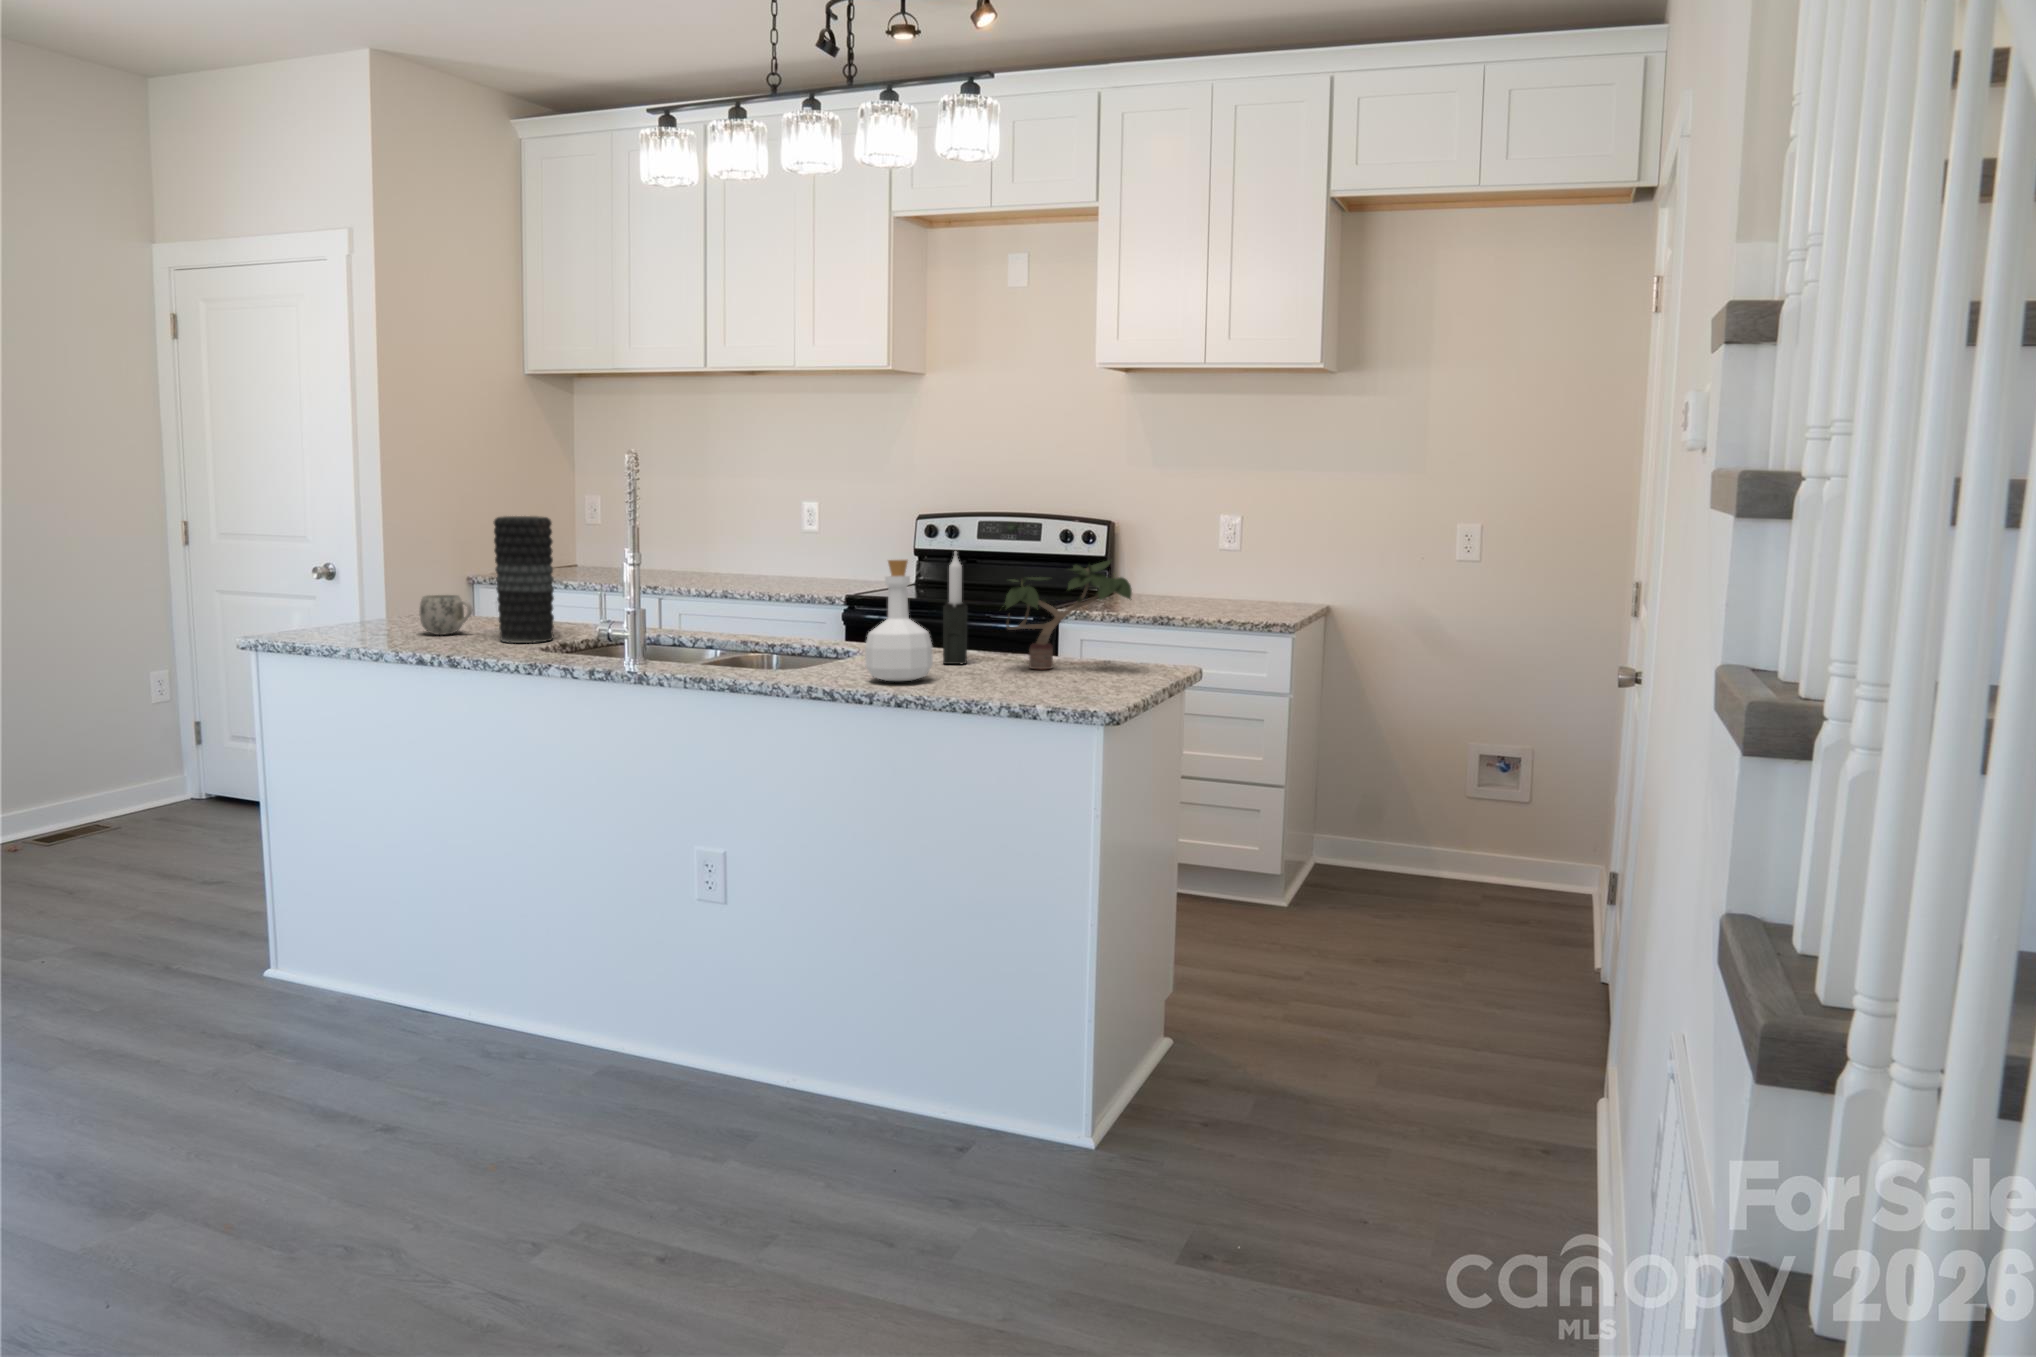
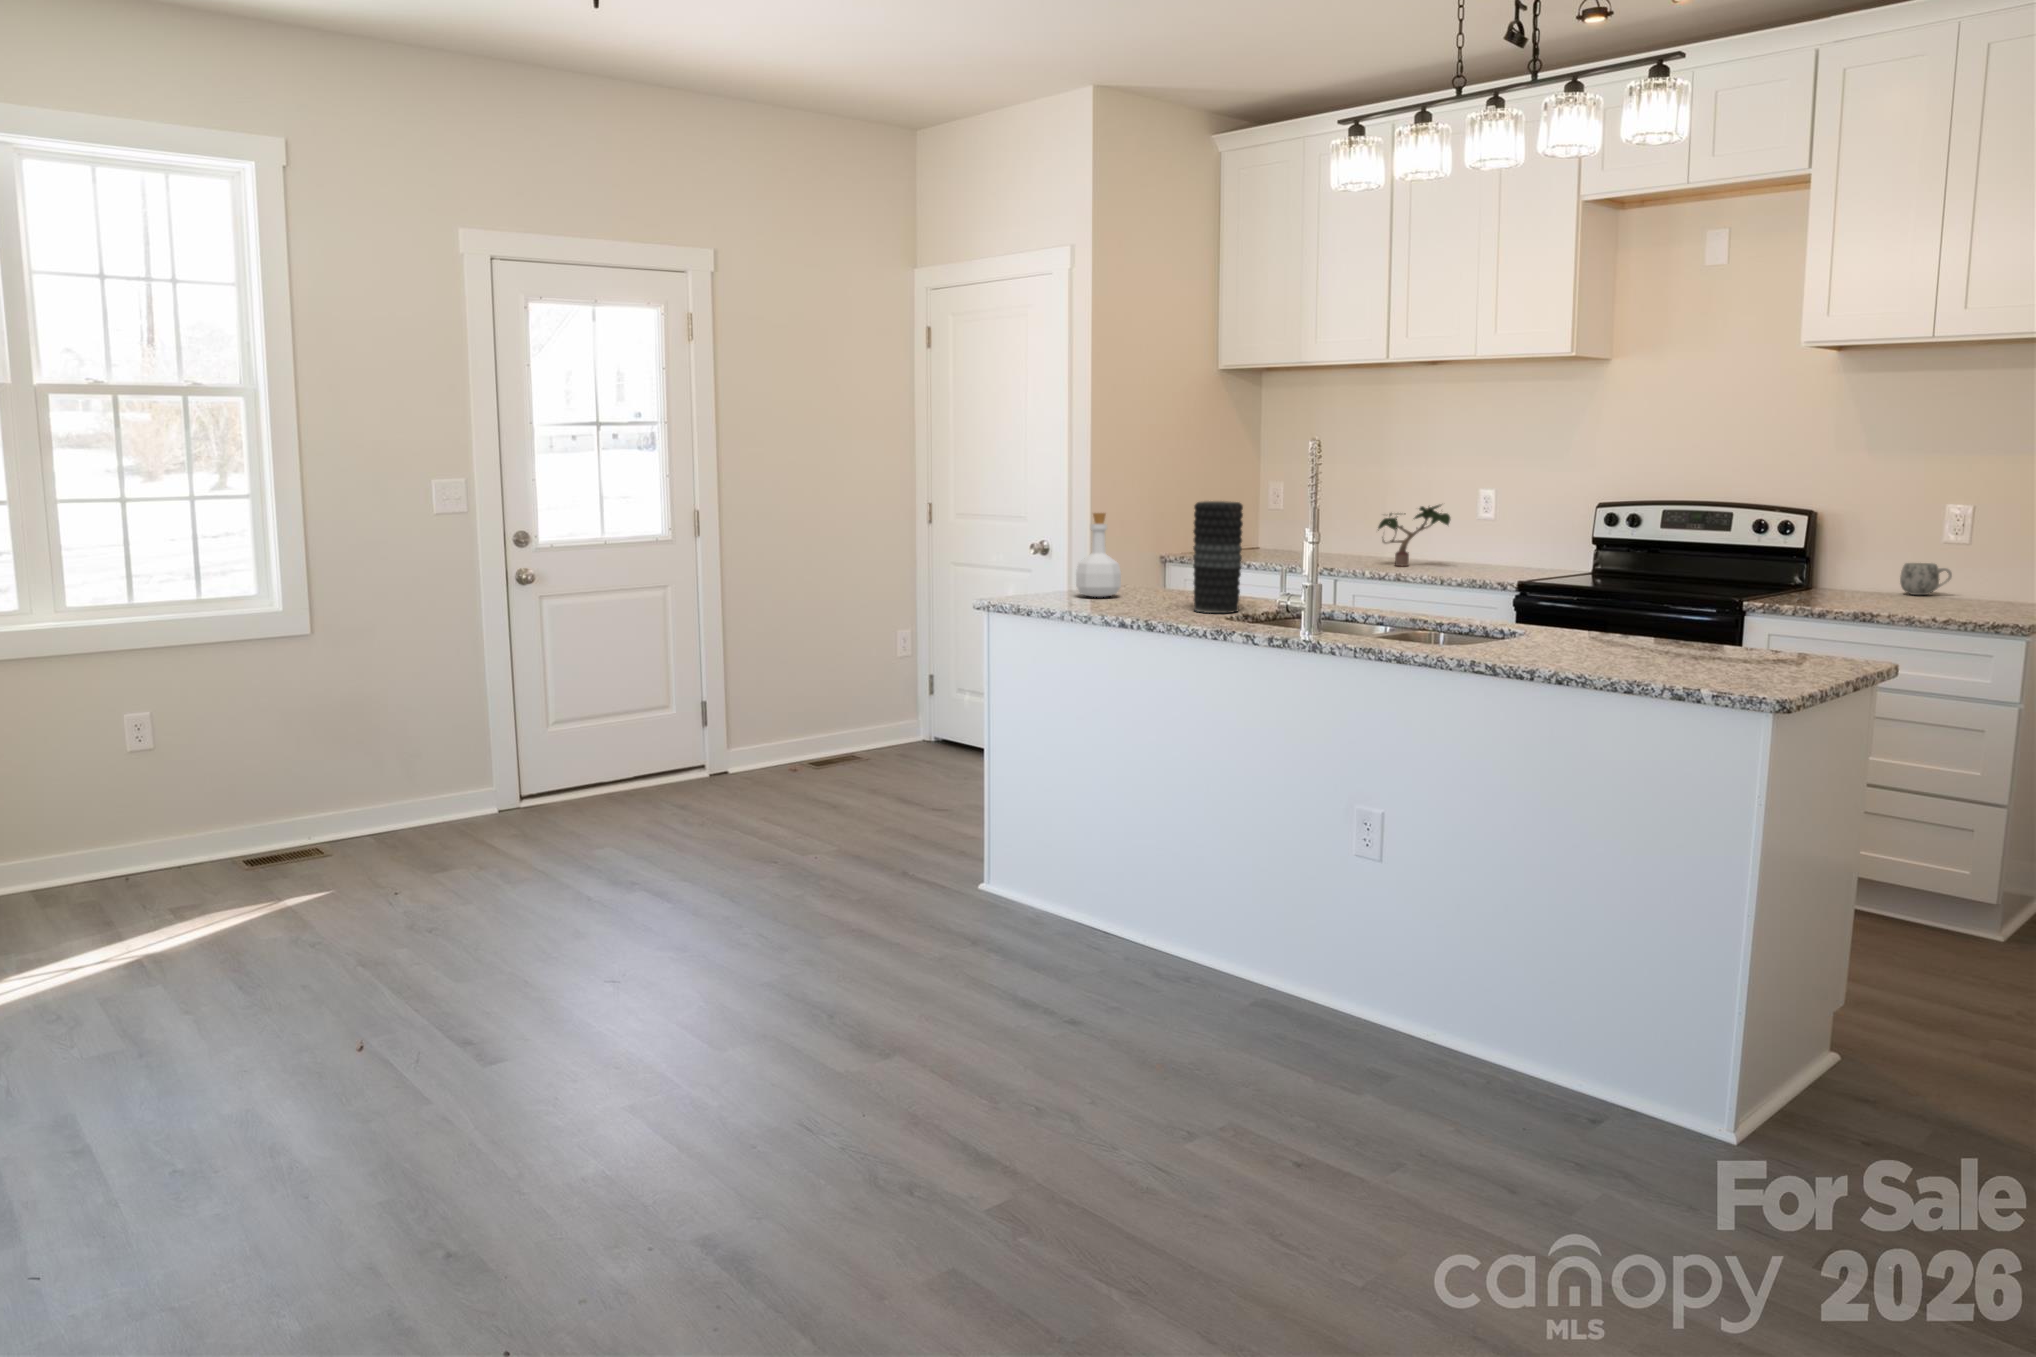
candle: present [943,551,967,664] -> none [1607,538,1636,649]
bottle: present [865,560,933,681] -> present [1076,513,1121,597]
potted plant: present [1005,560,1132,669] -> present [1378,505,1451,566]
mug: present [420,595,472,635] -> present [1900,563,1952,595]

